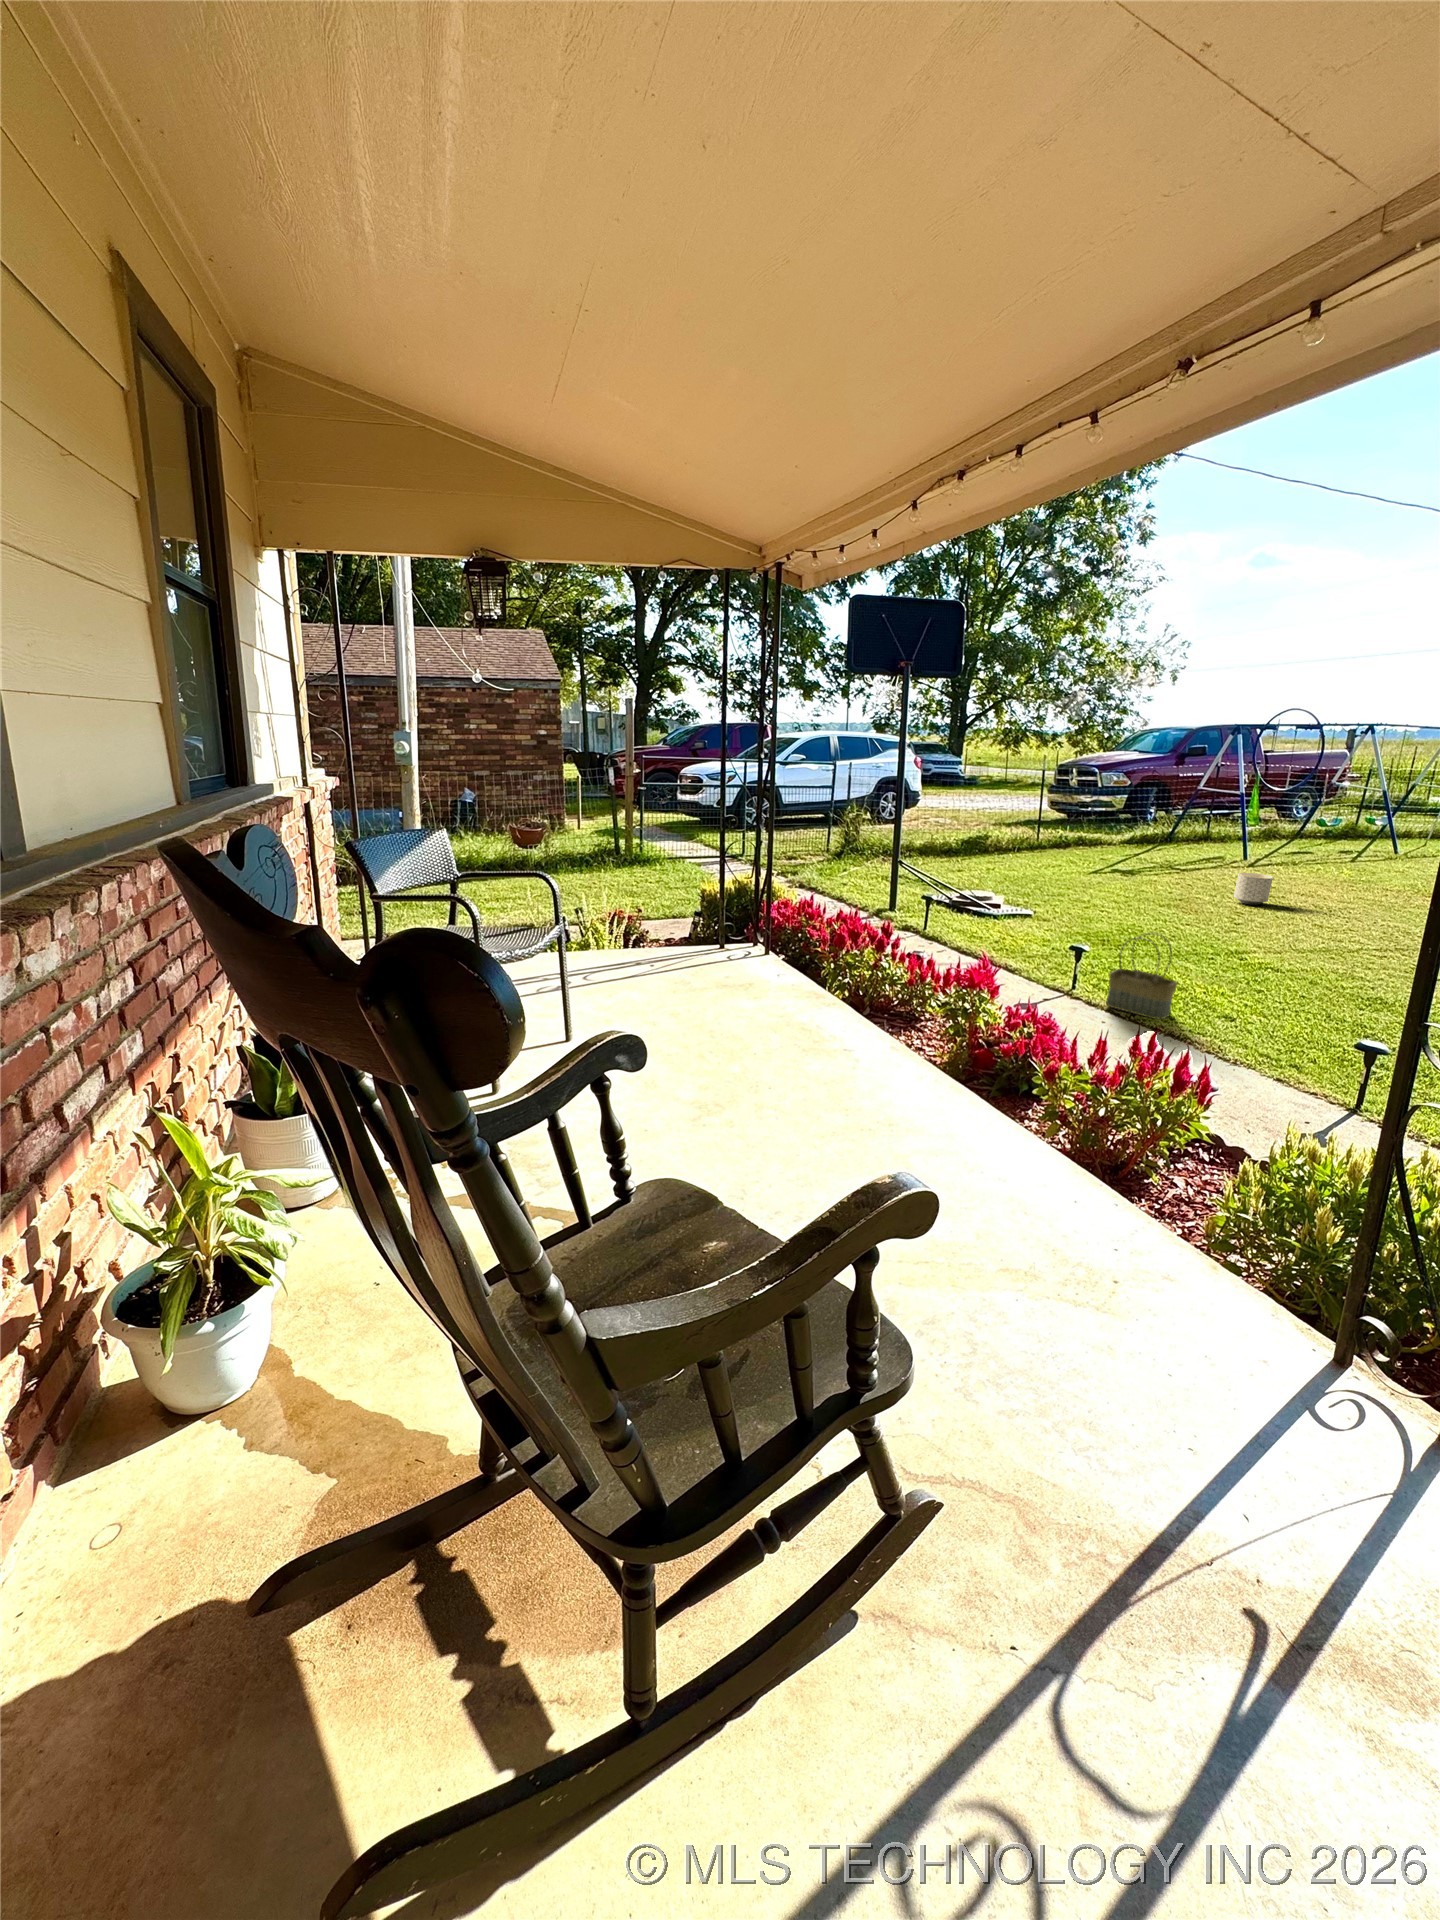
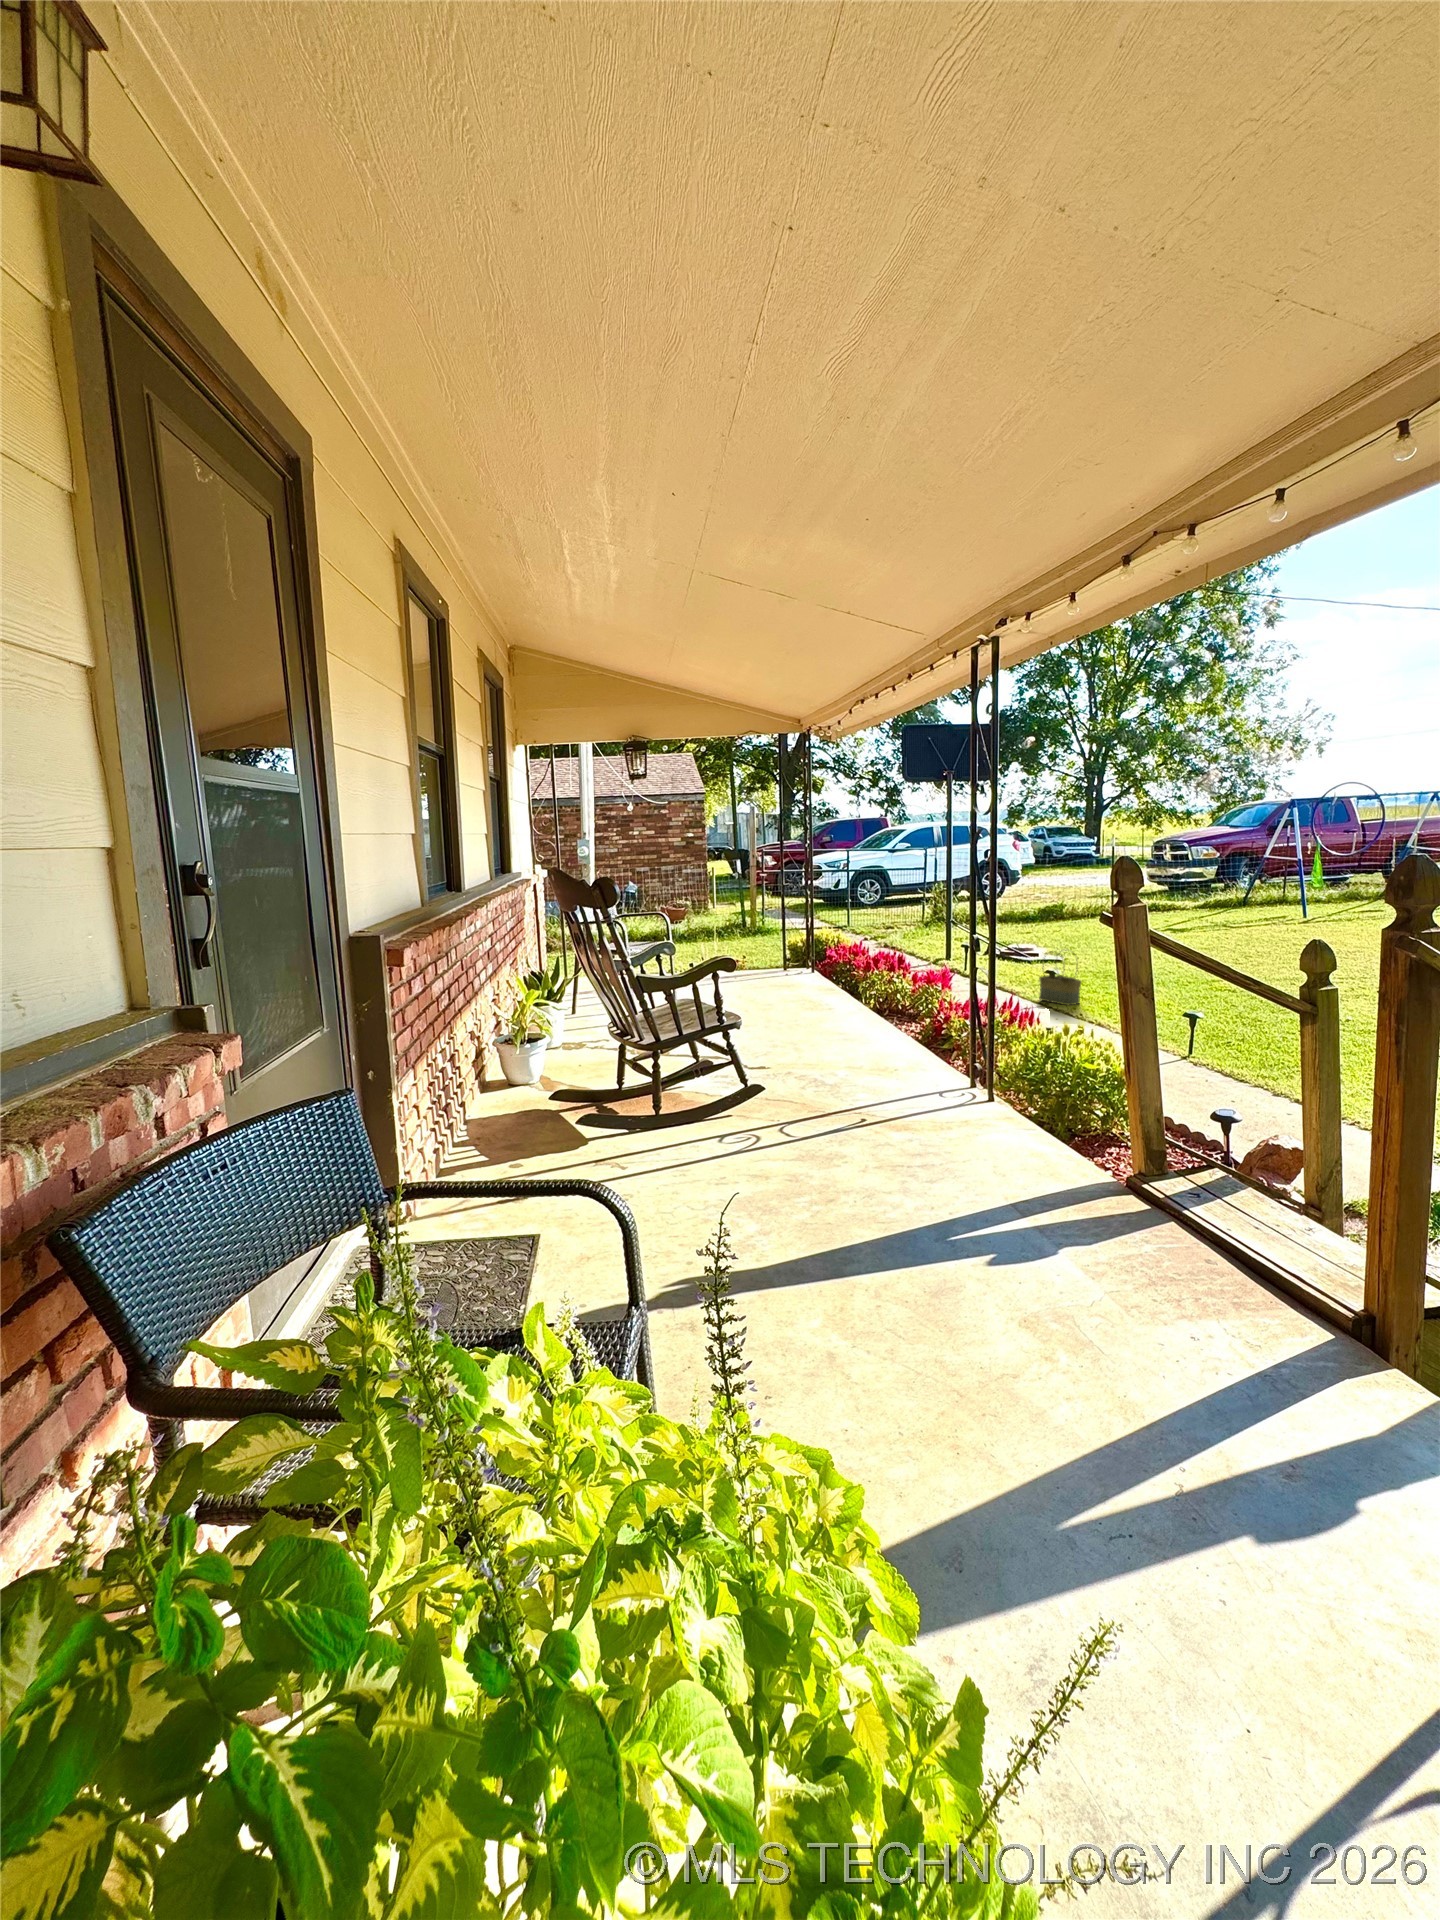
planter: present [1234,873,1273,905] -> none [1229,921,1259,947]

